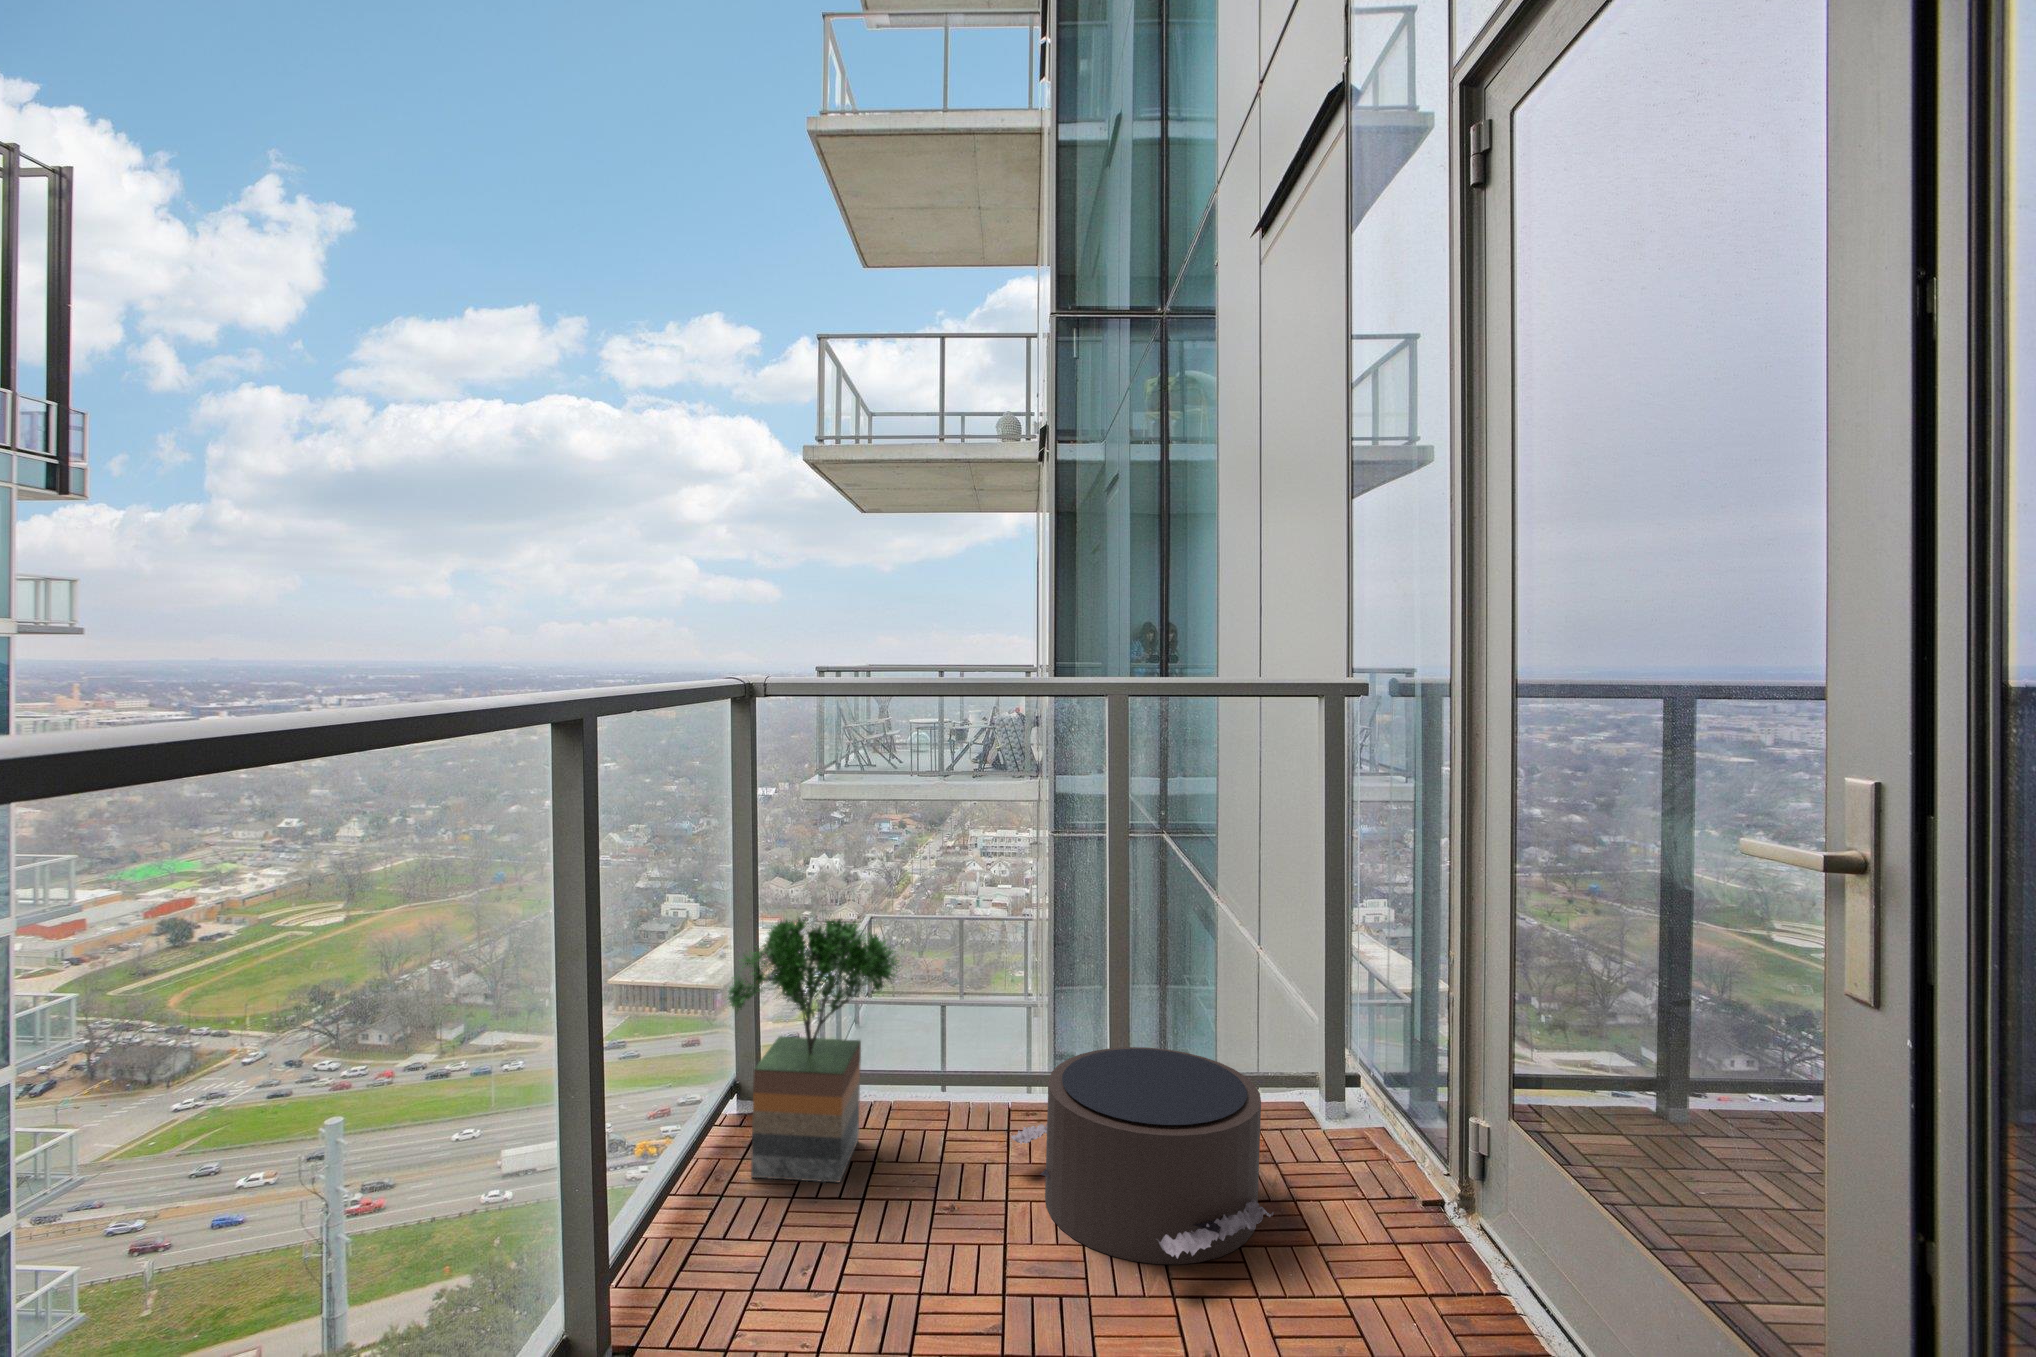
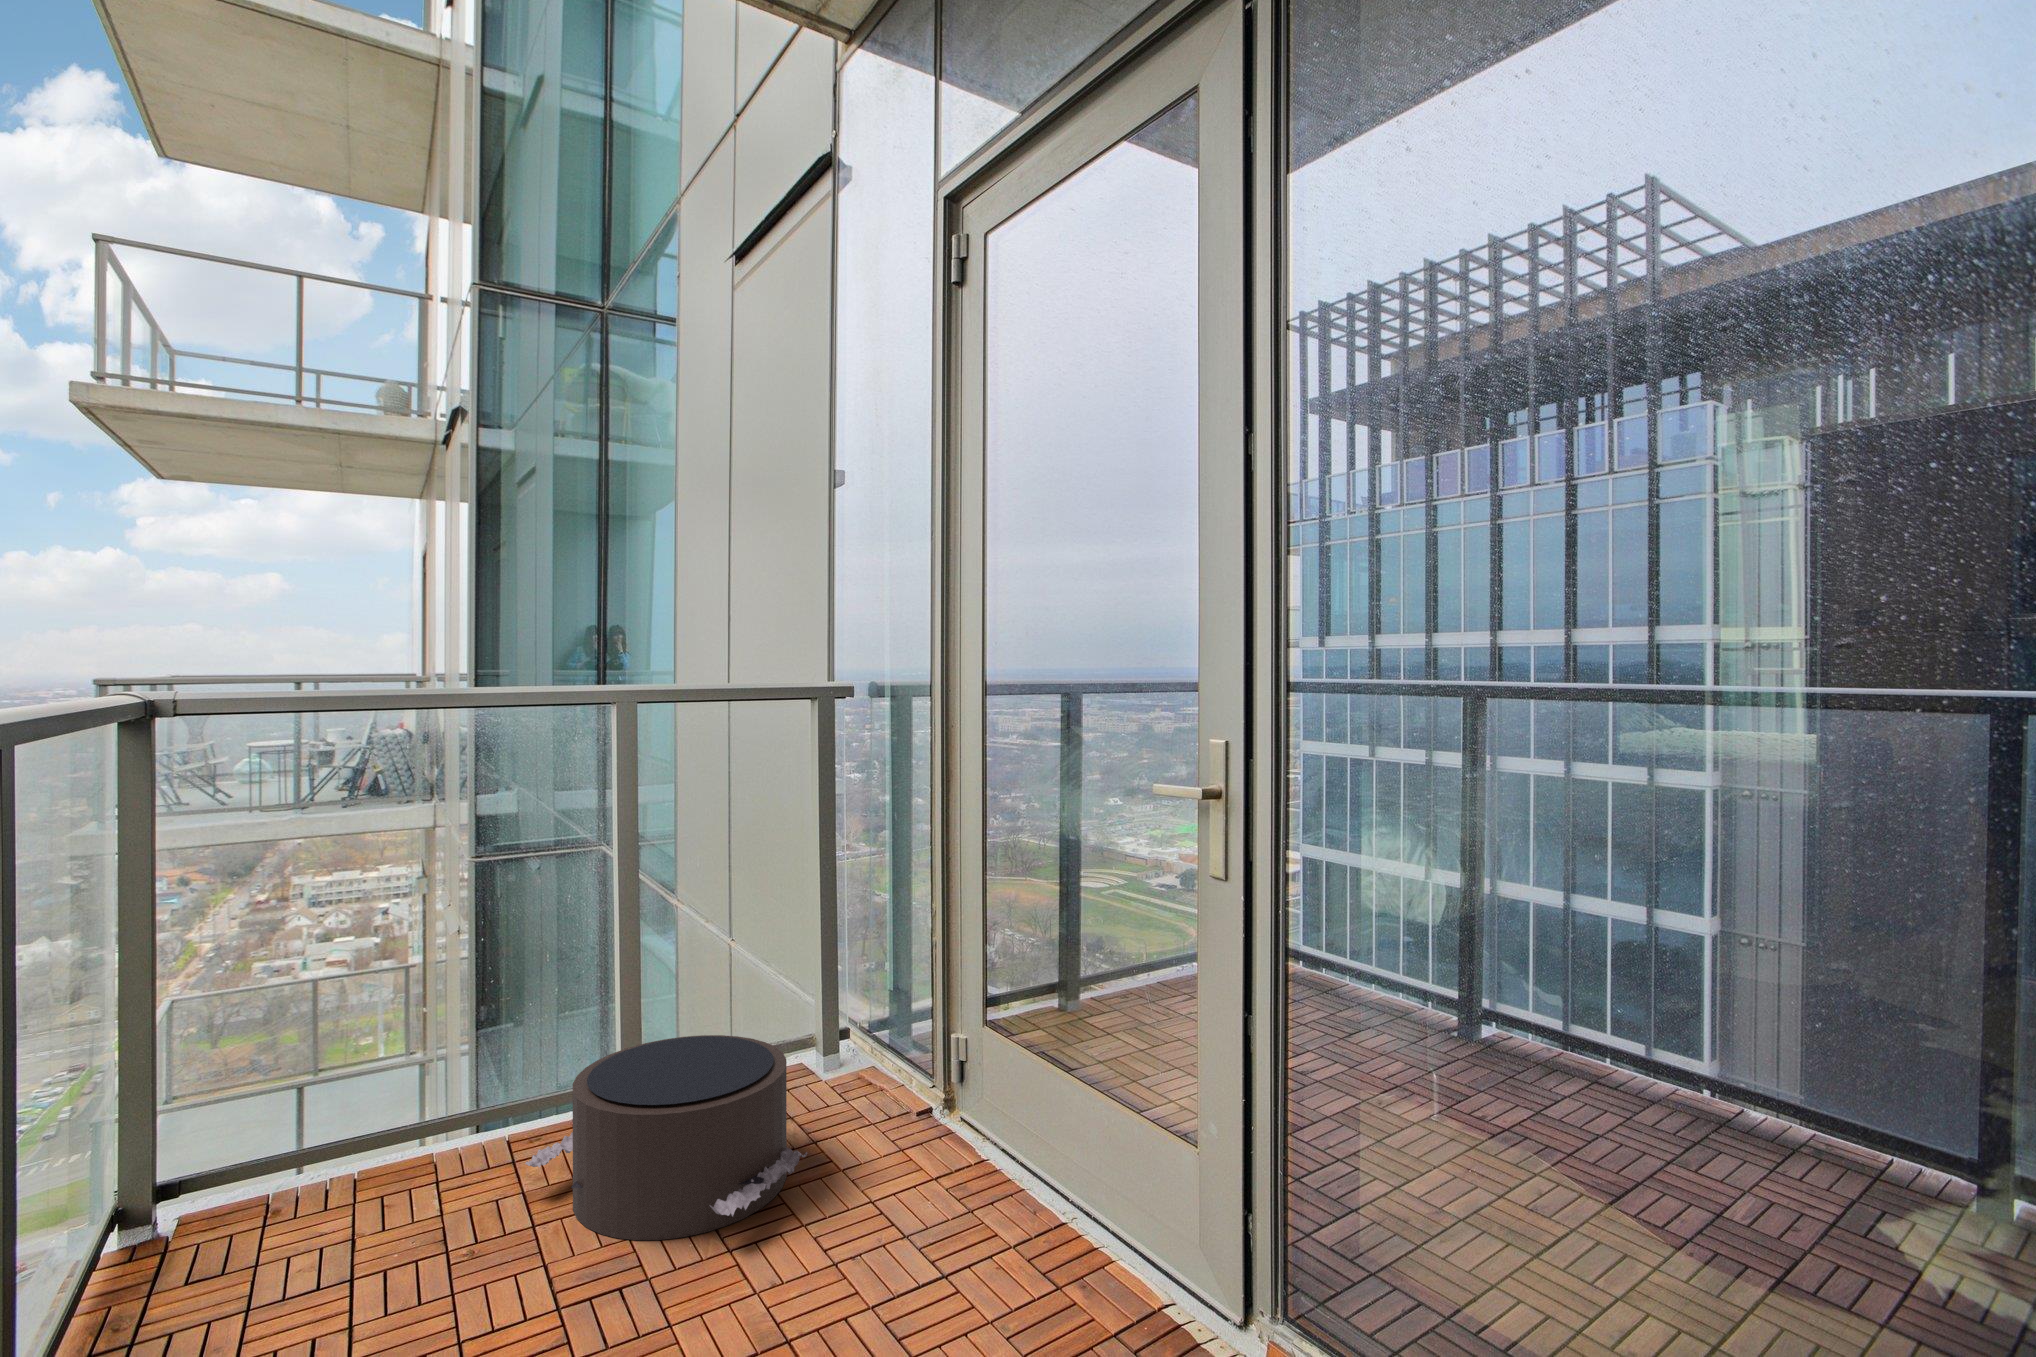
potted tree: present [727,919,898,1183] -> none [126,968,380,1306]

